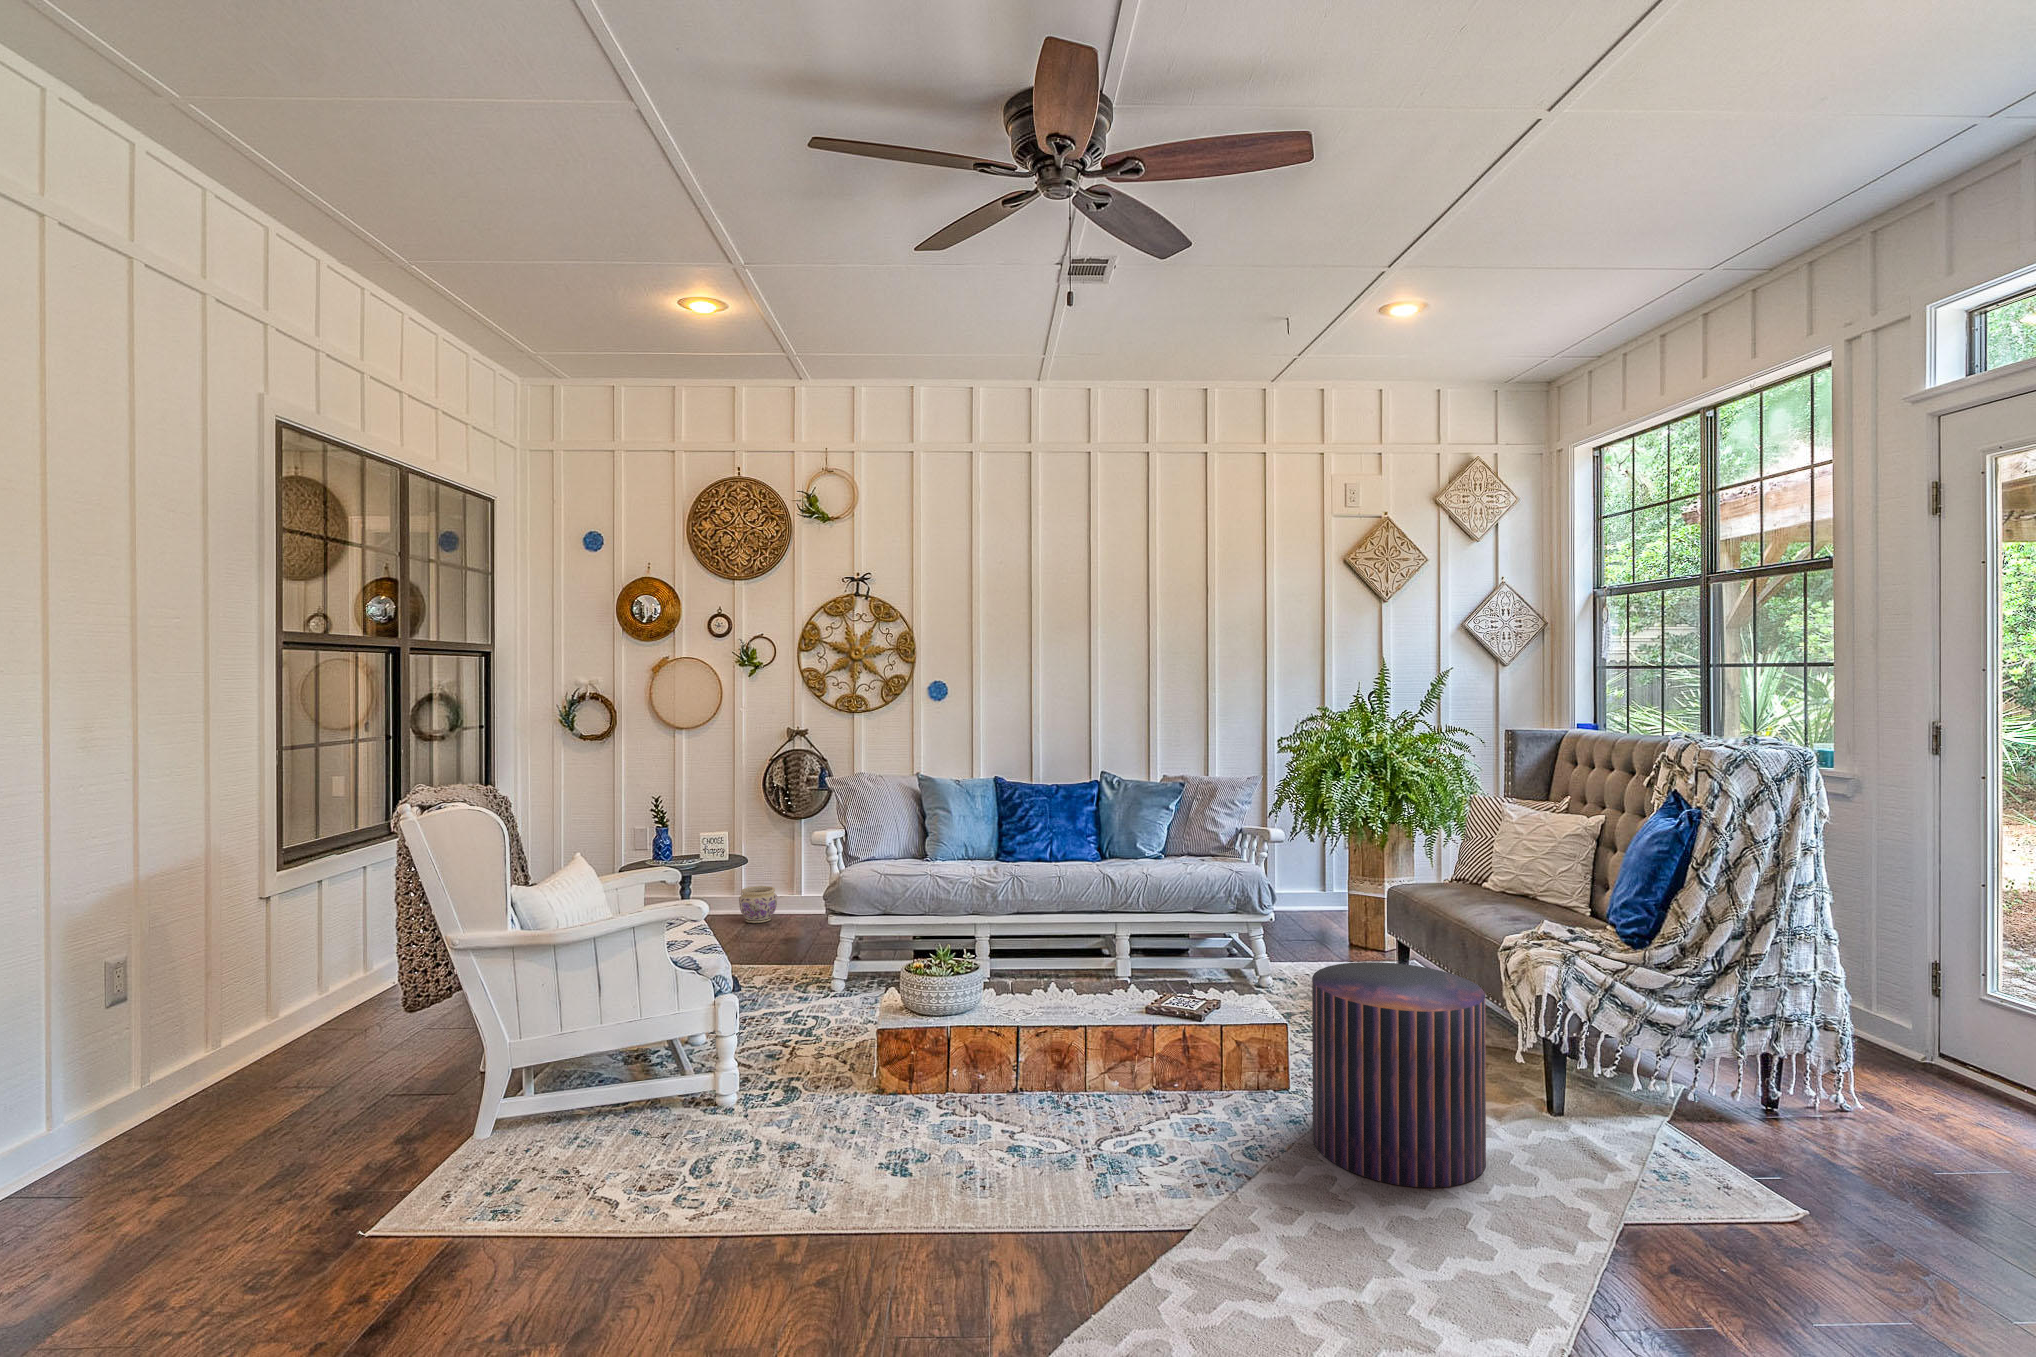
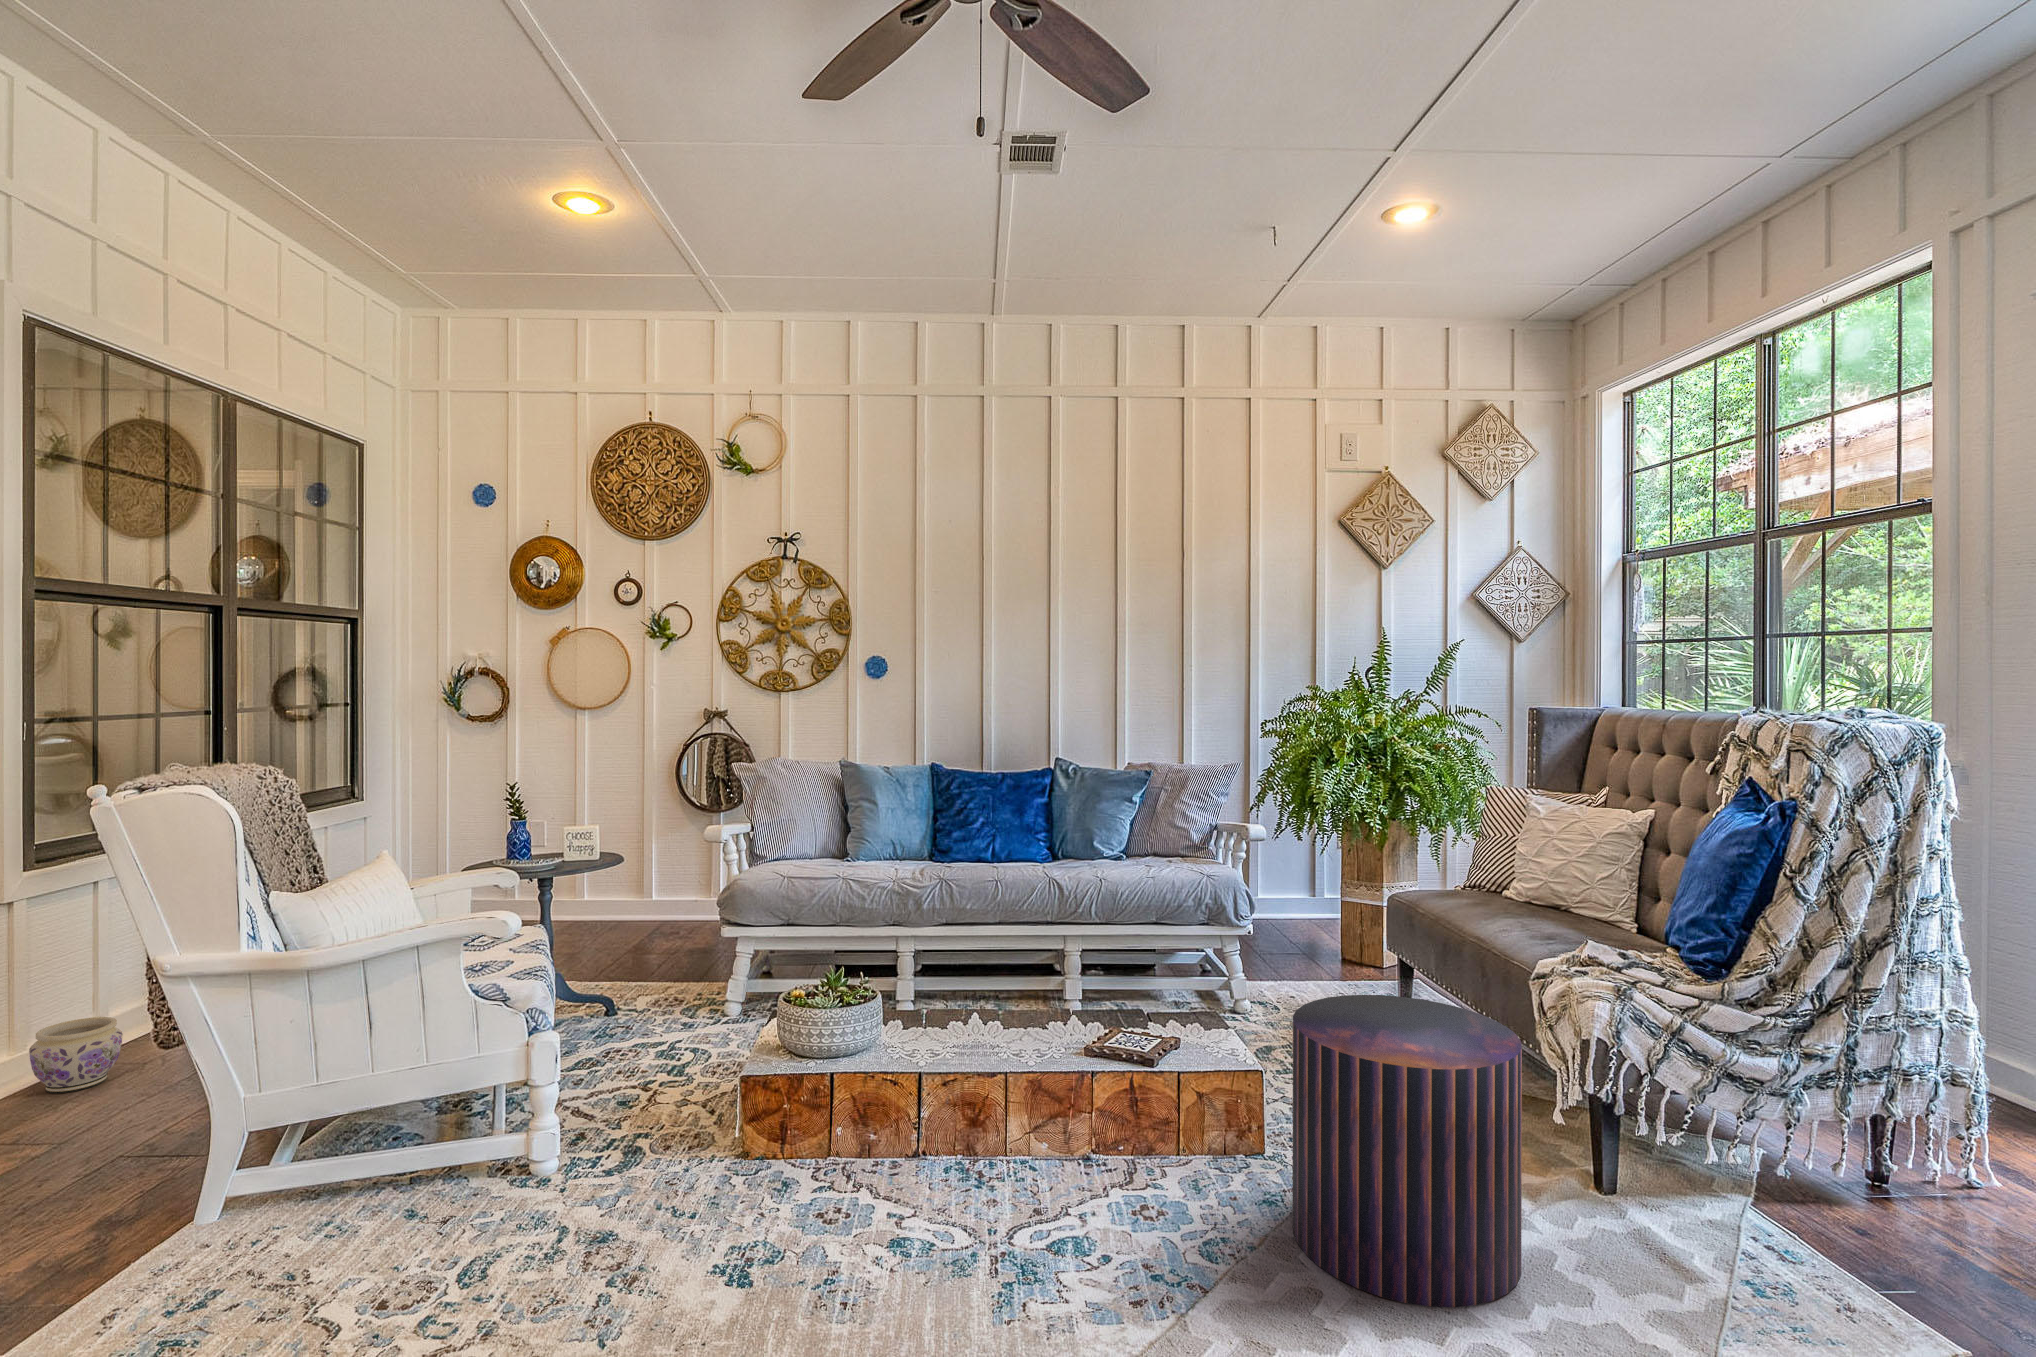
planter: present [739,886,777,924] -> present [29,1017,123,1093]

